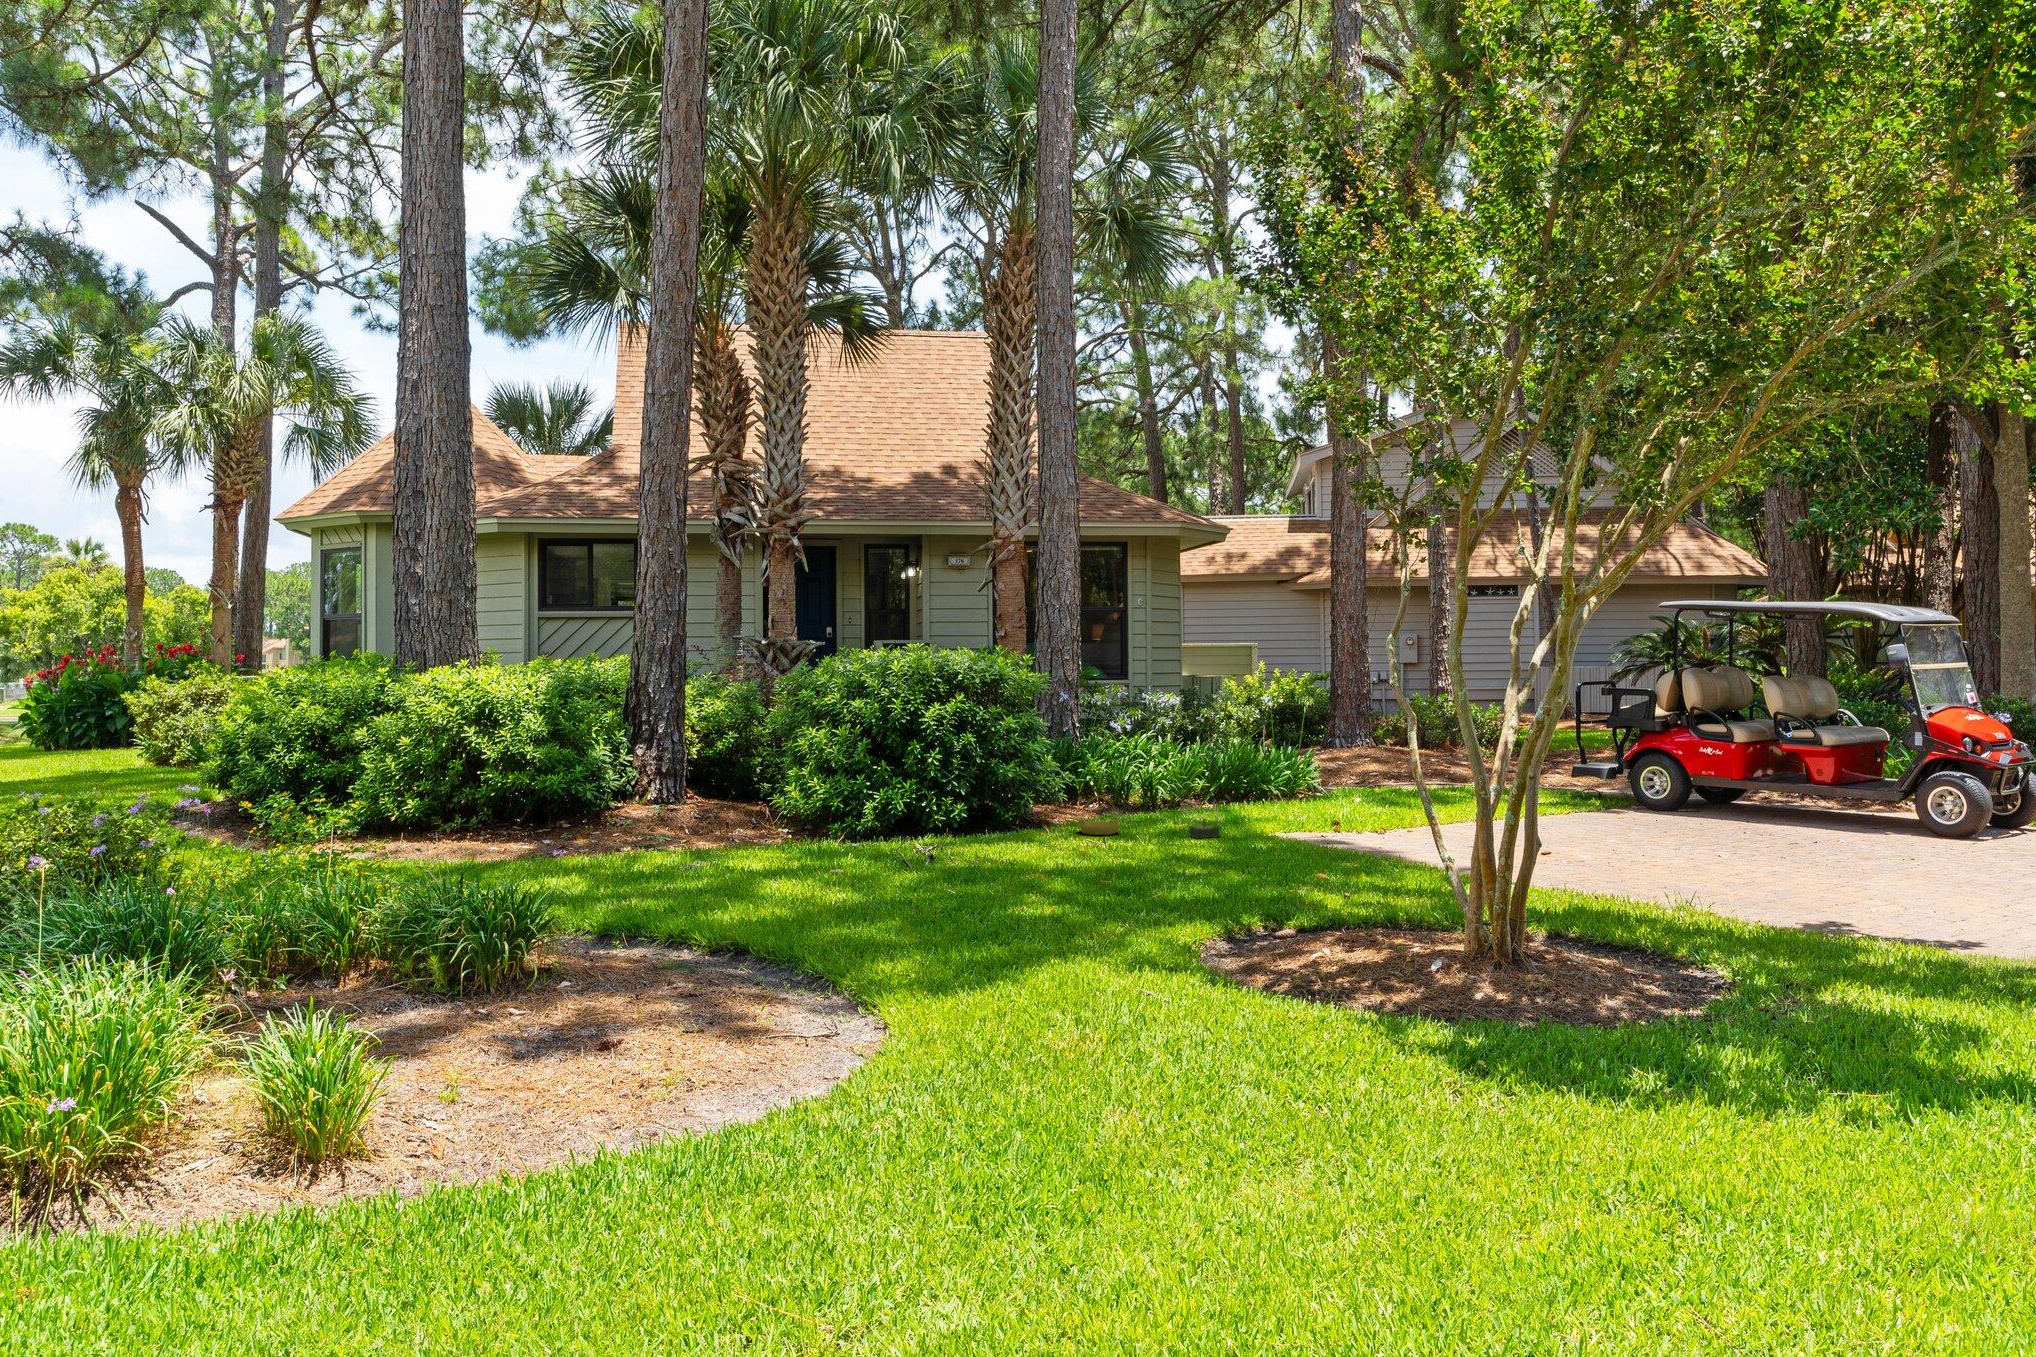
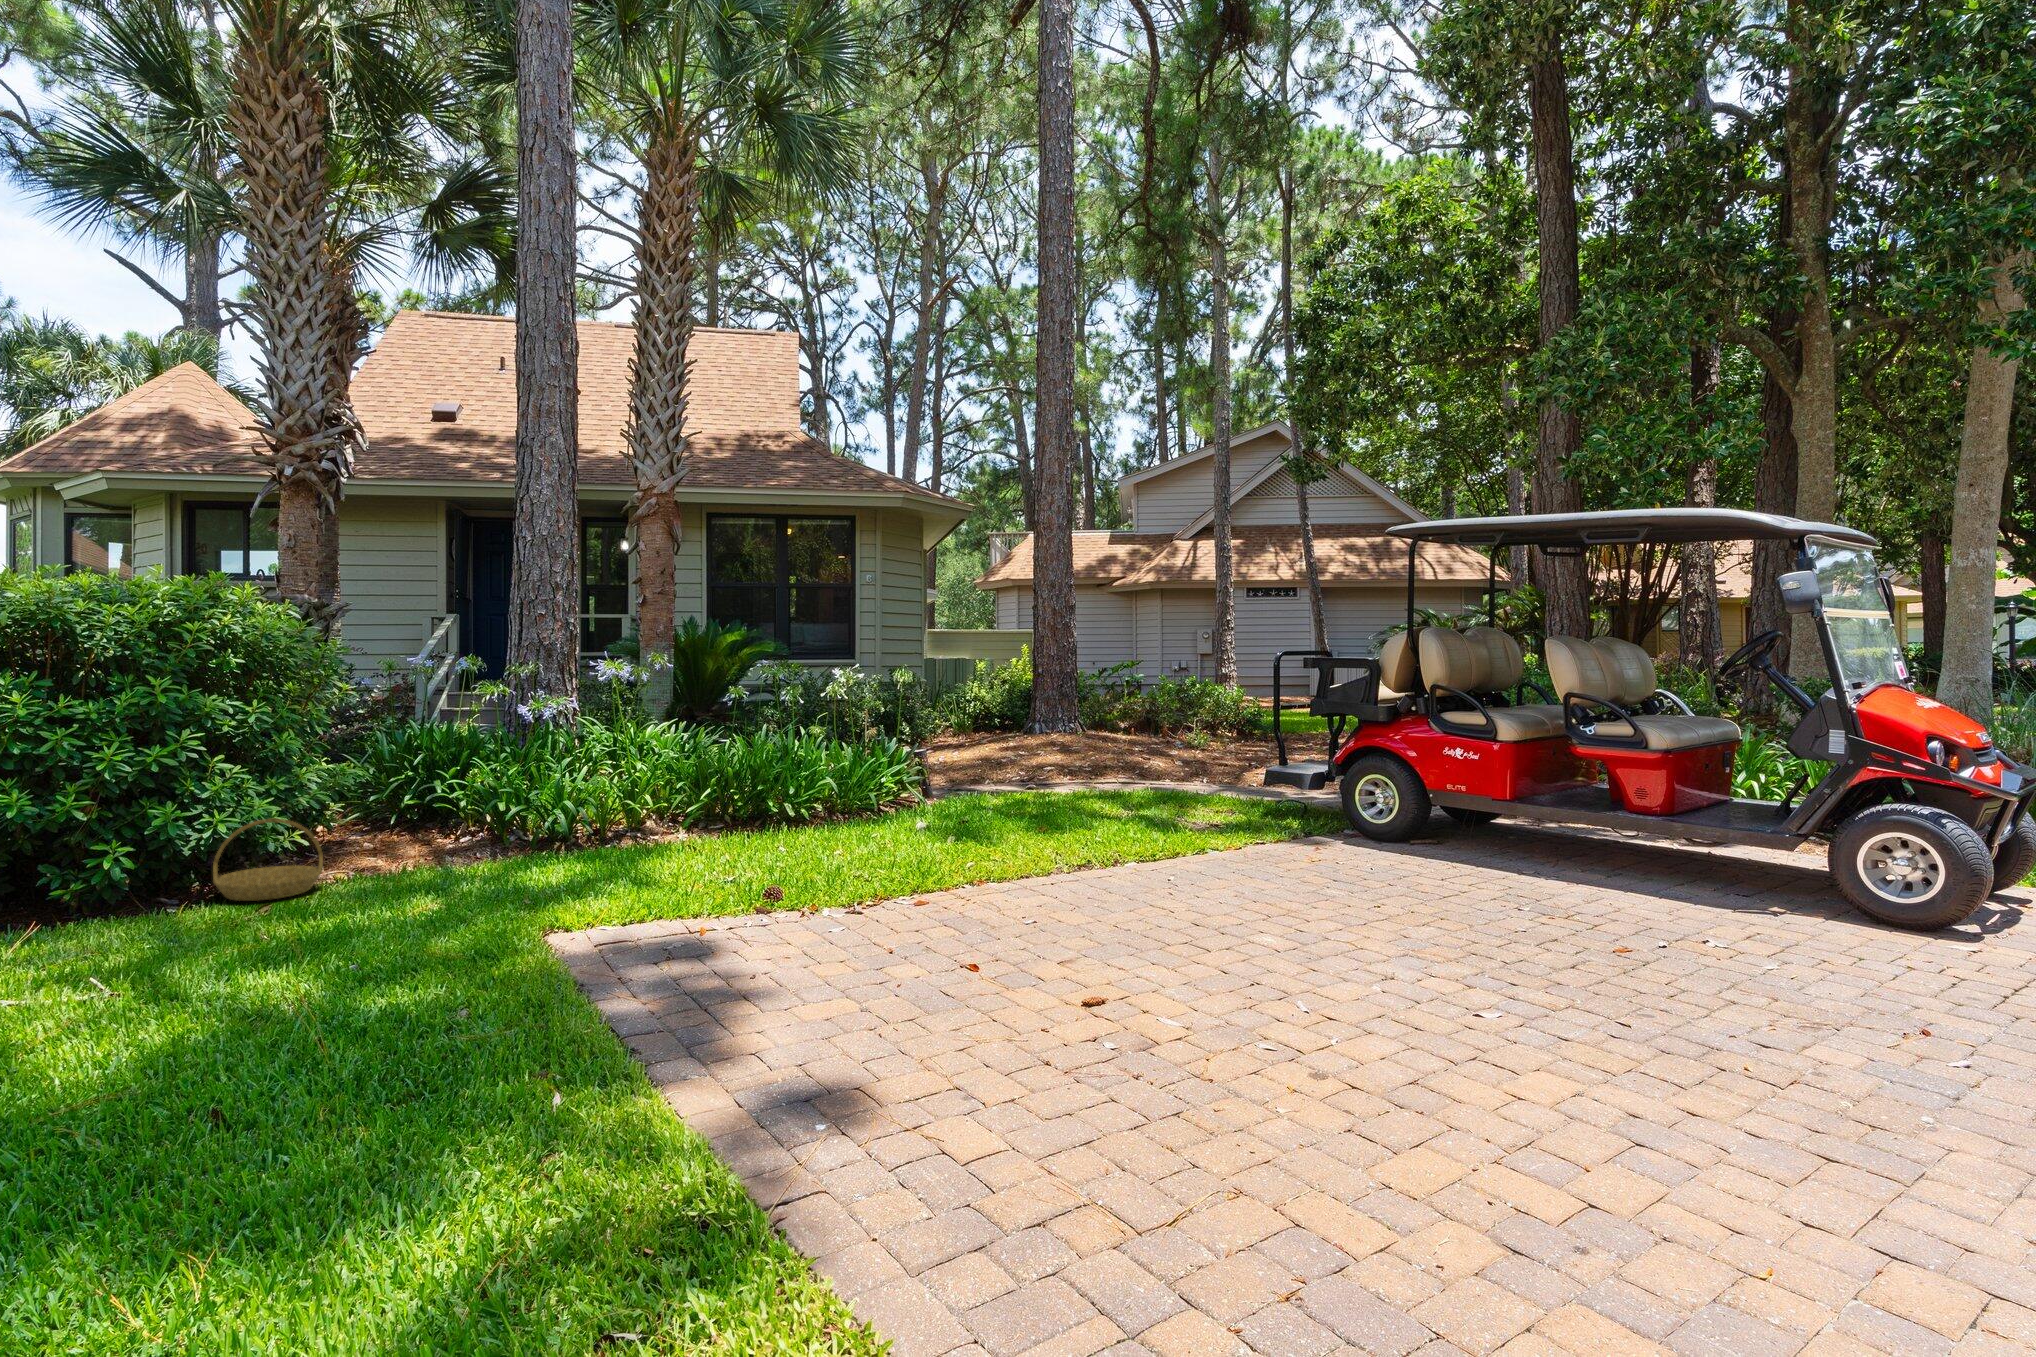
decorative plant: present [1181,803,1220,839] -> none [395,834,502,915]

